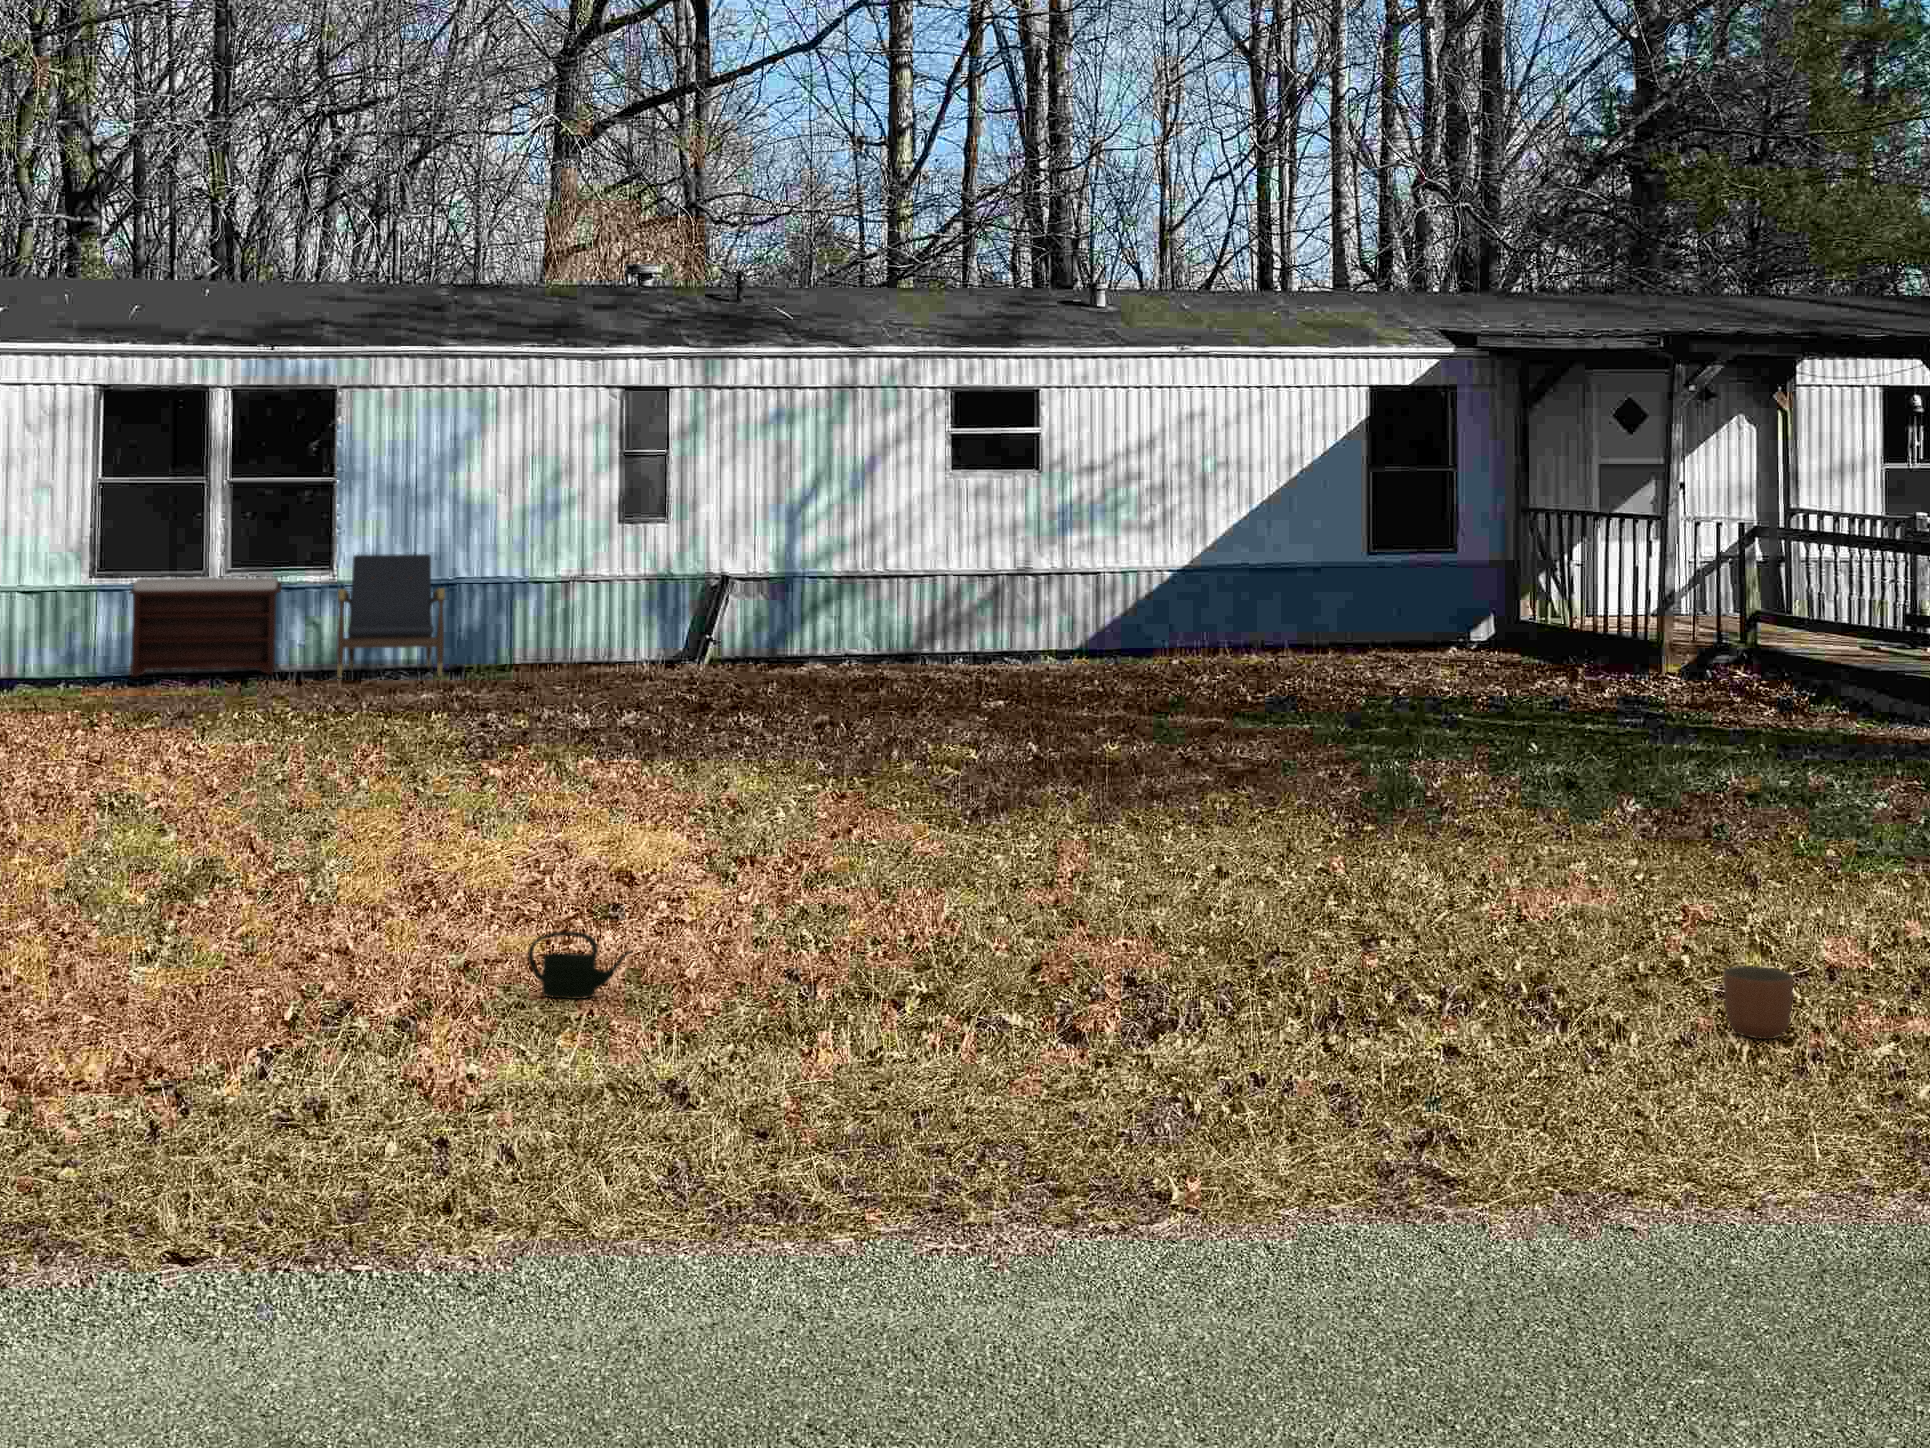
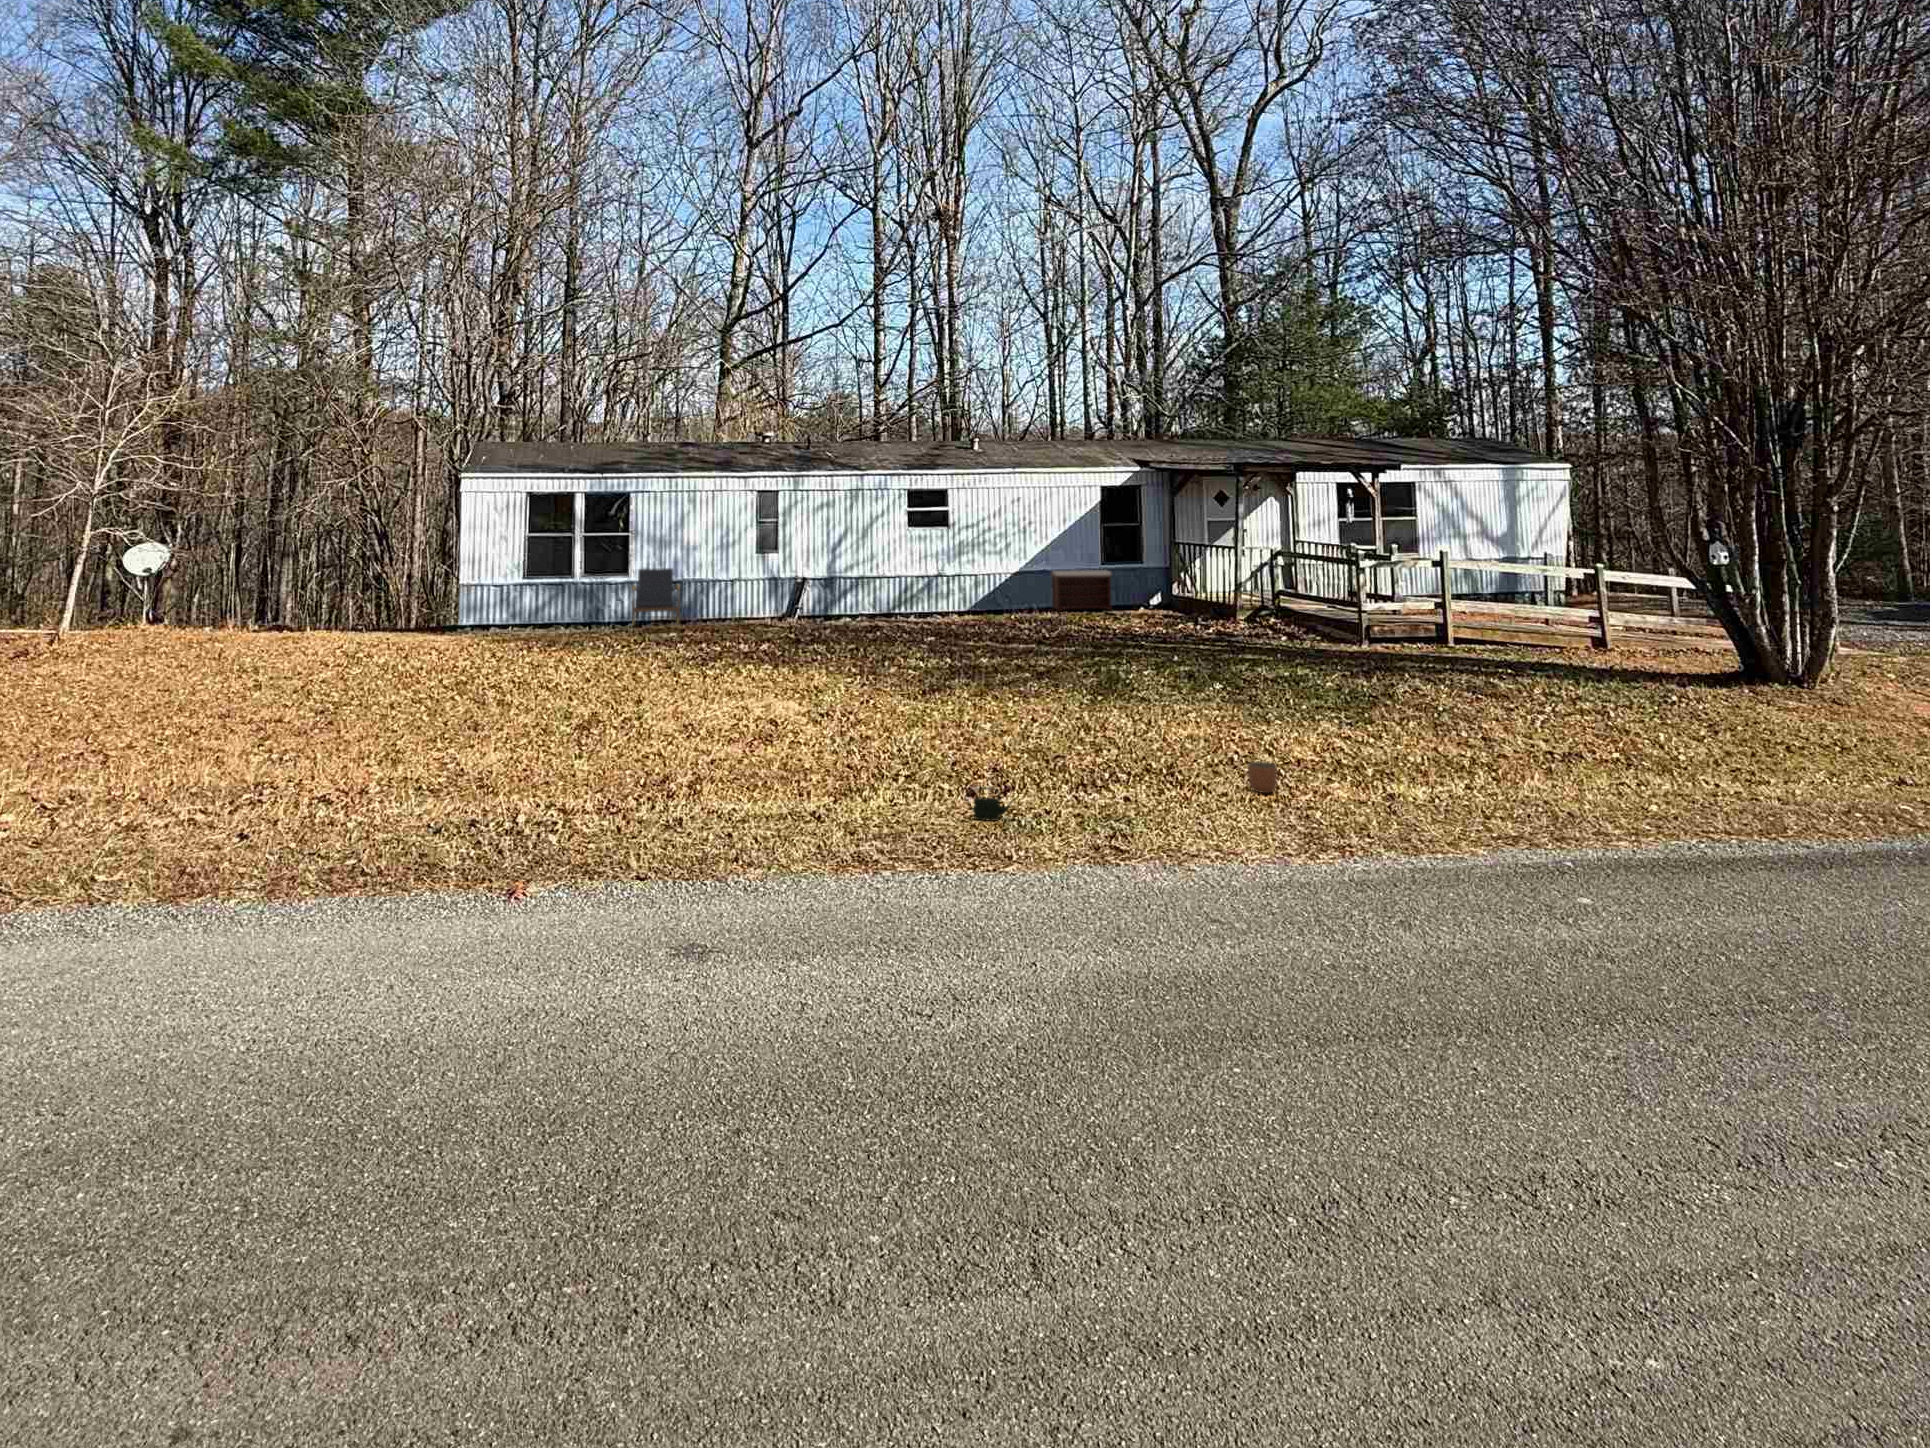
bench: present [129,578,282,677] -> present [1050,570,1112,611]
watering can: present [528,931,632,999] -> present [967,787,1016,821]

